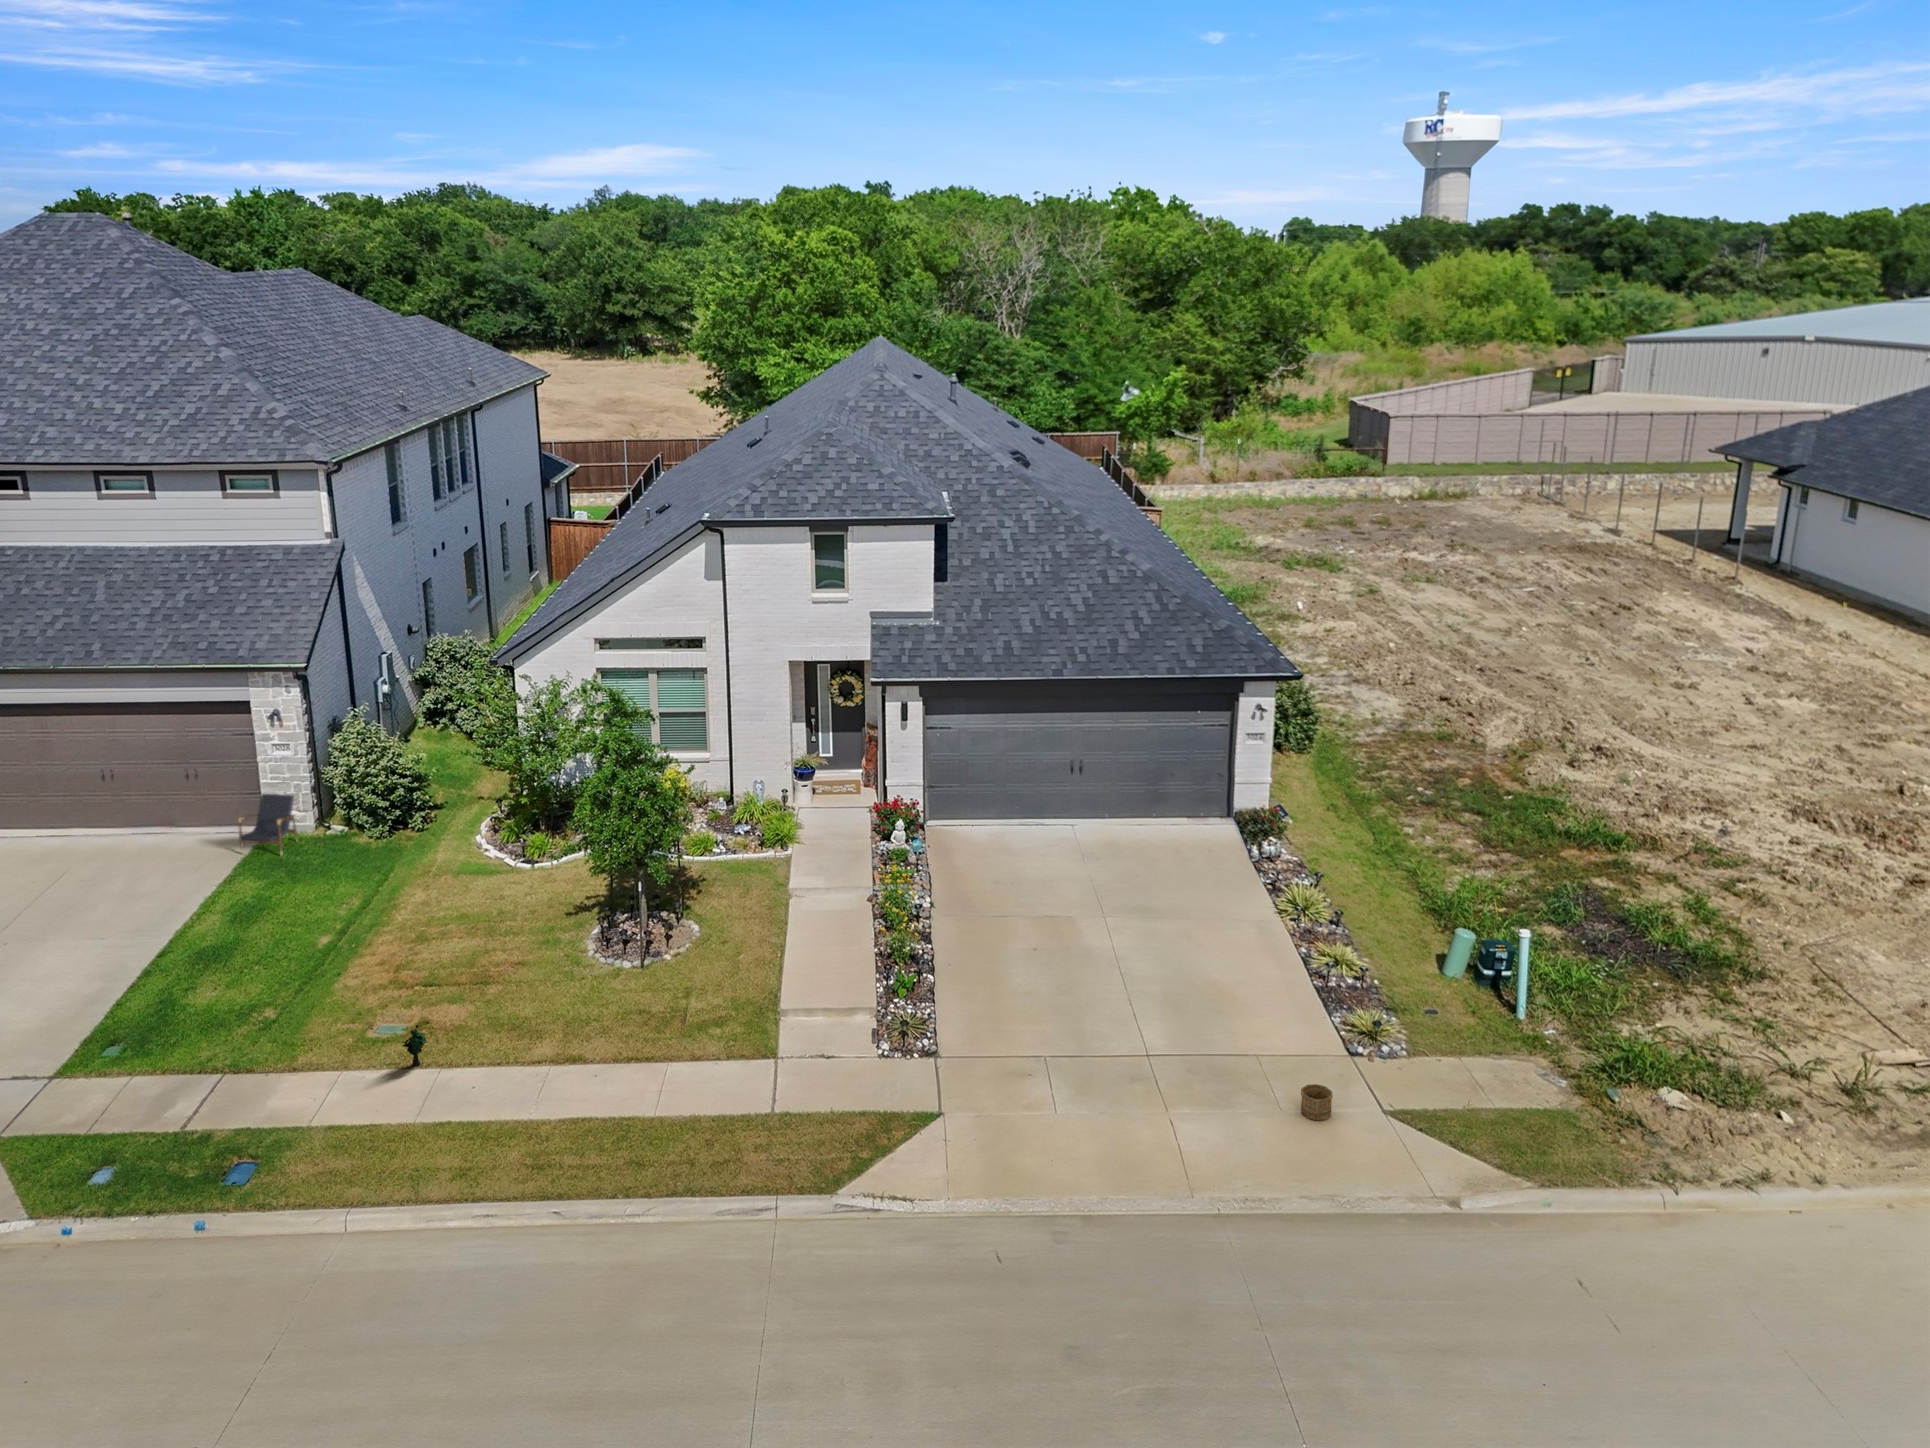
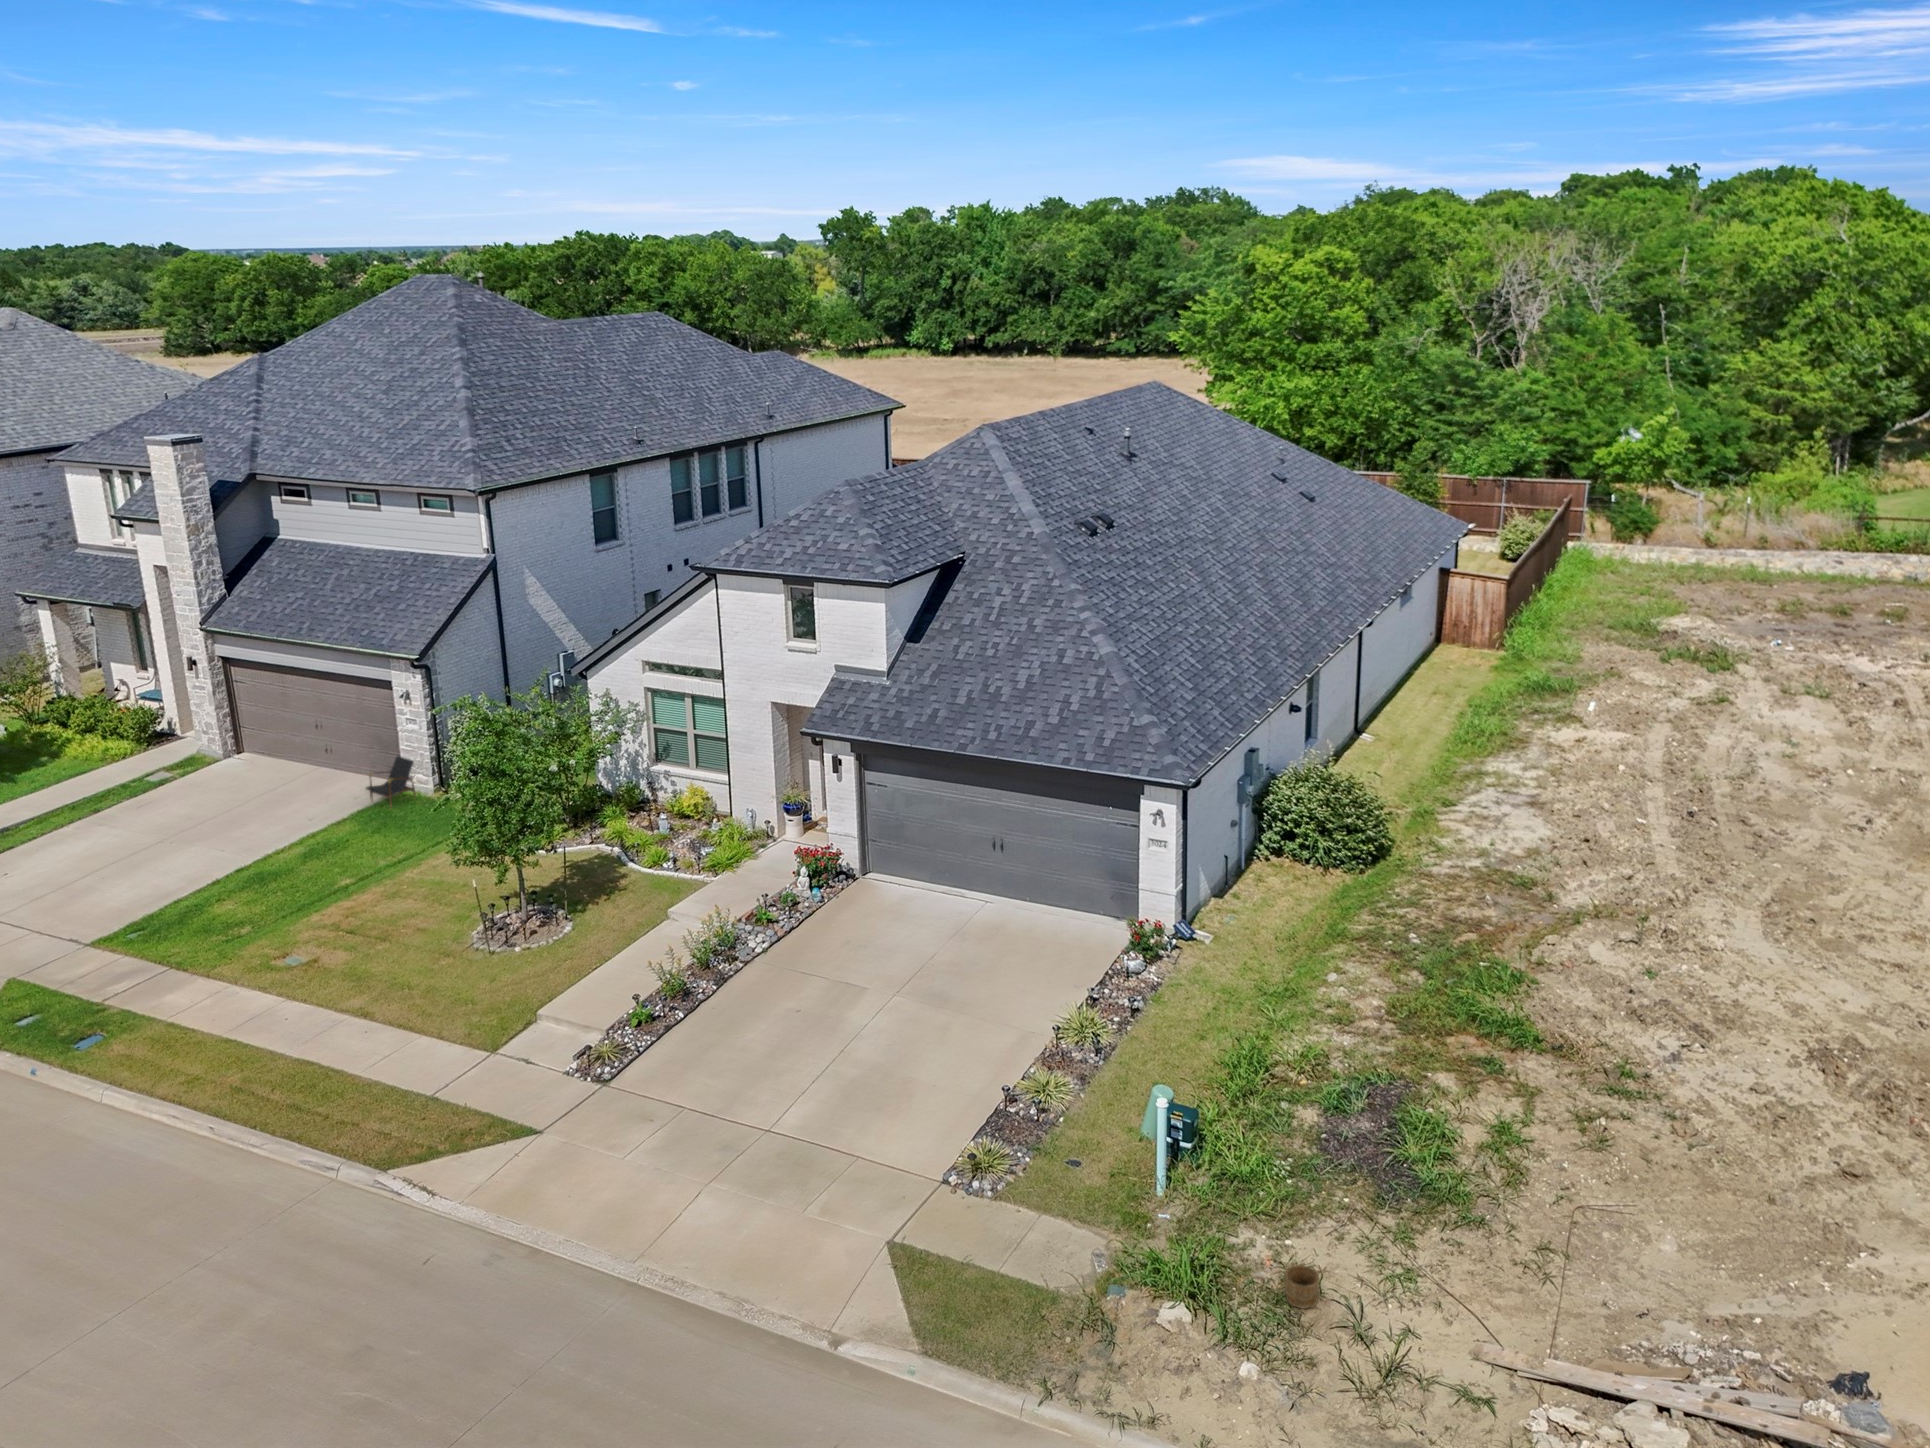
decorative plant: present [402,1025,427,1067] -> none [226,963,249,997]
wooden bucket: present [1301,1084,1333,1121] -> present [1285,1265,1320,1309]

